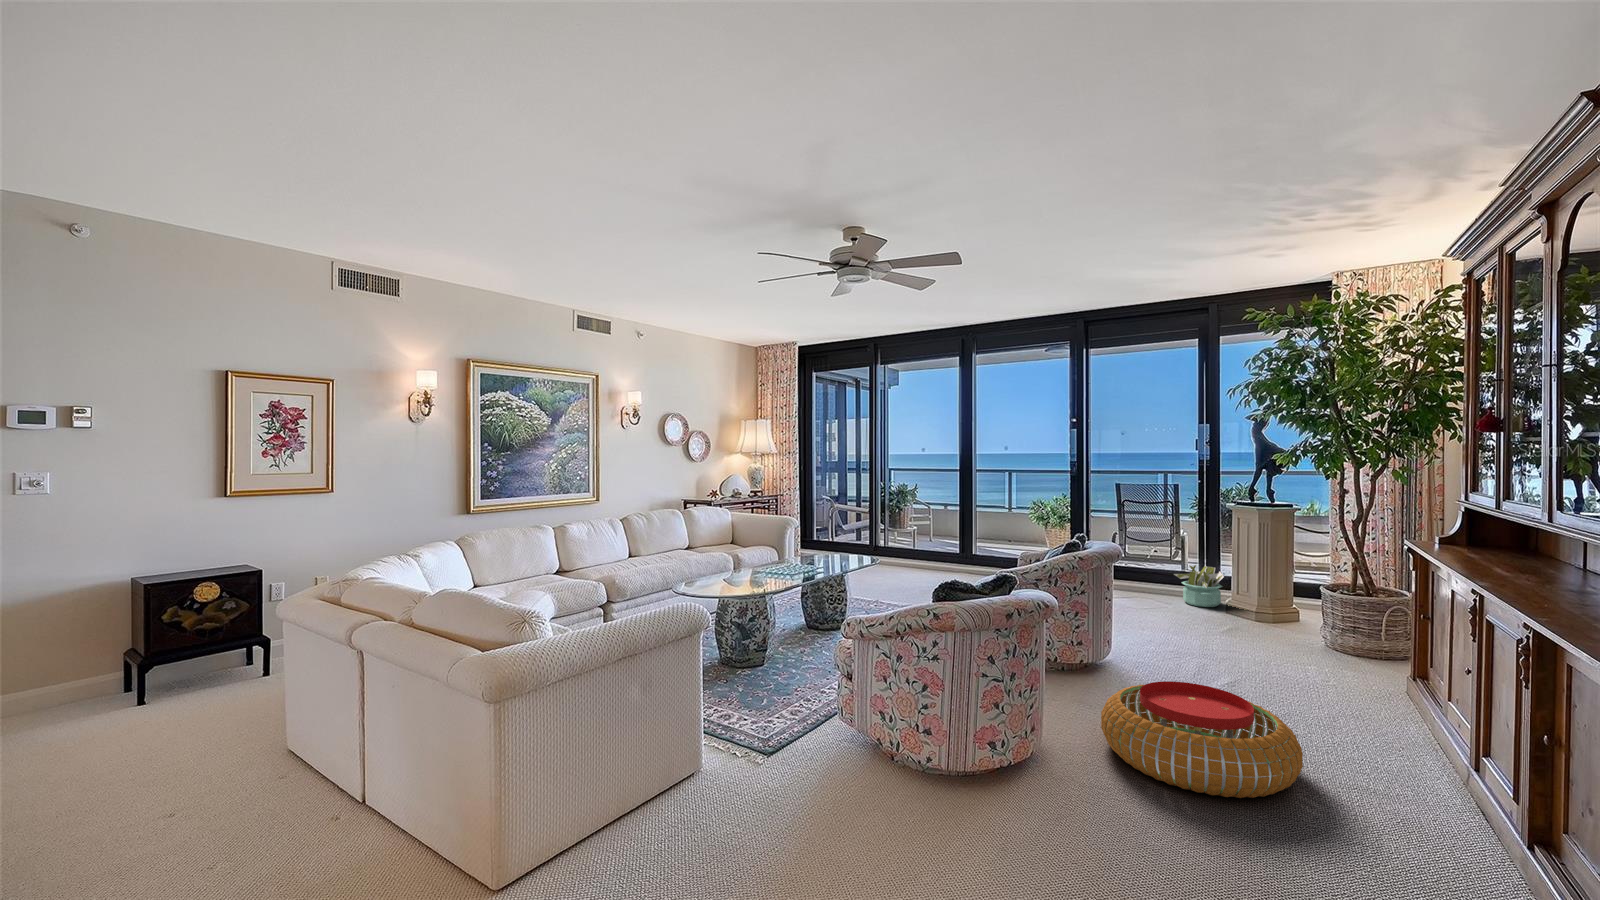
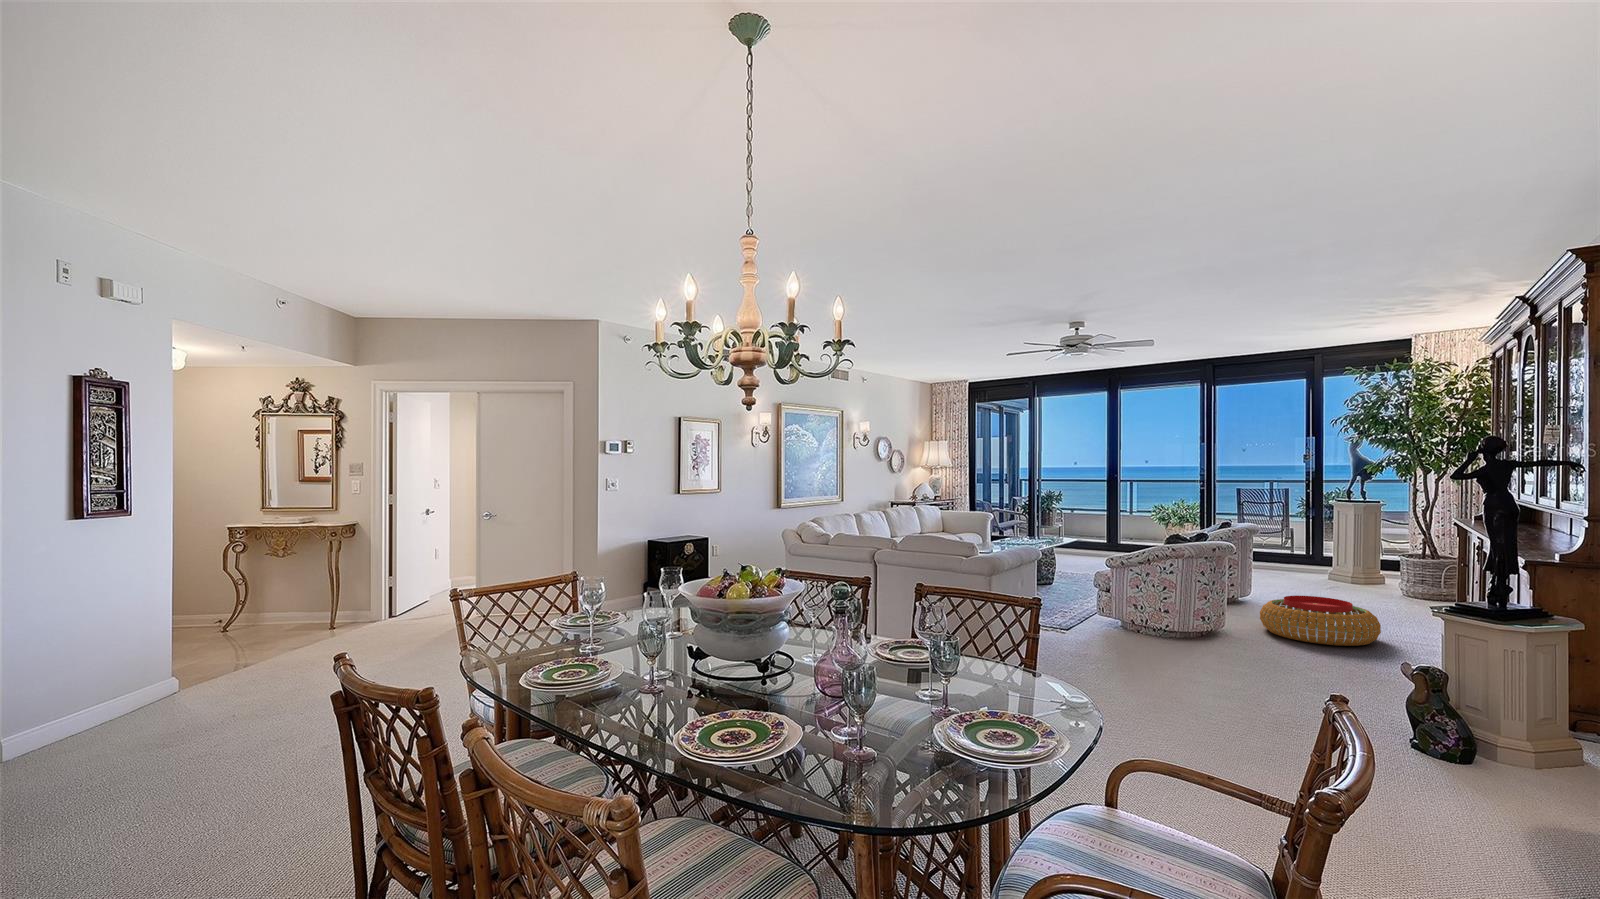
decorative plant: present [1174,565,1224,607] -> none [1289,547,1328,577]

